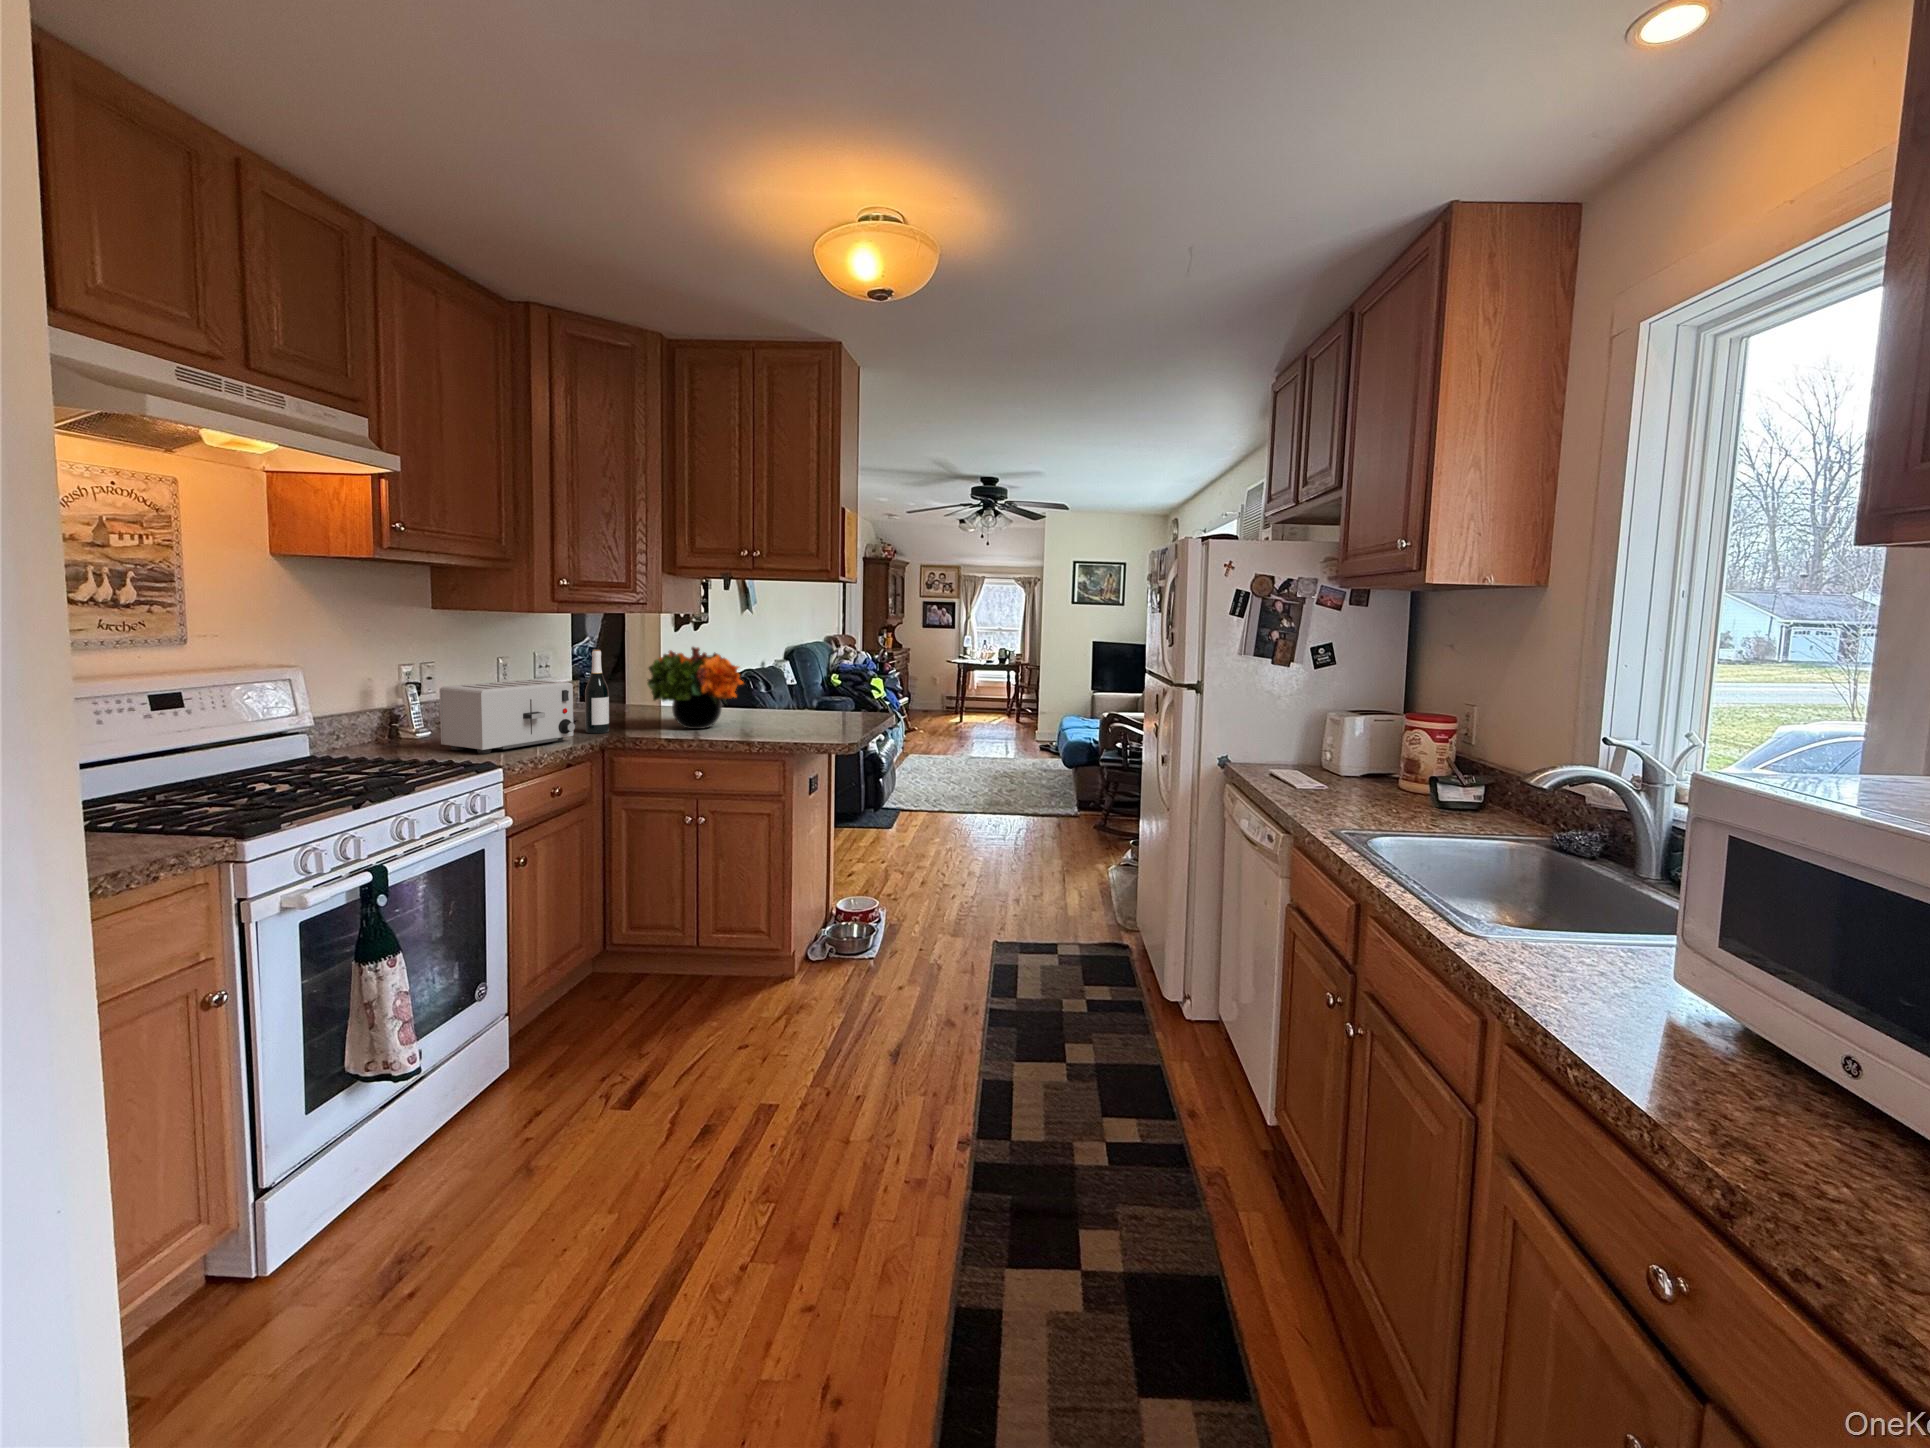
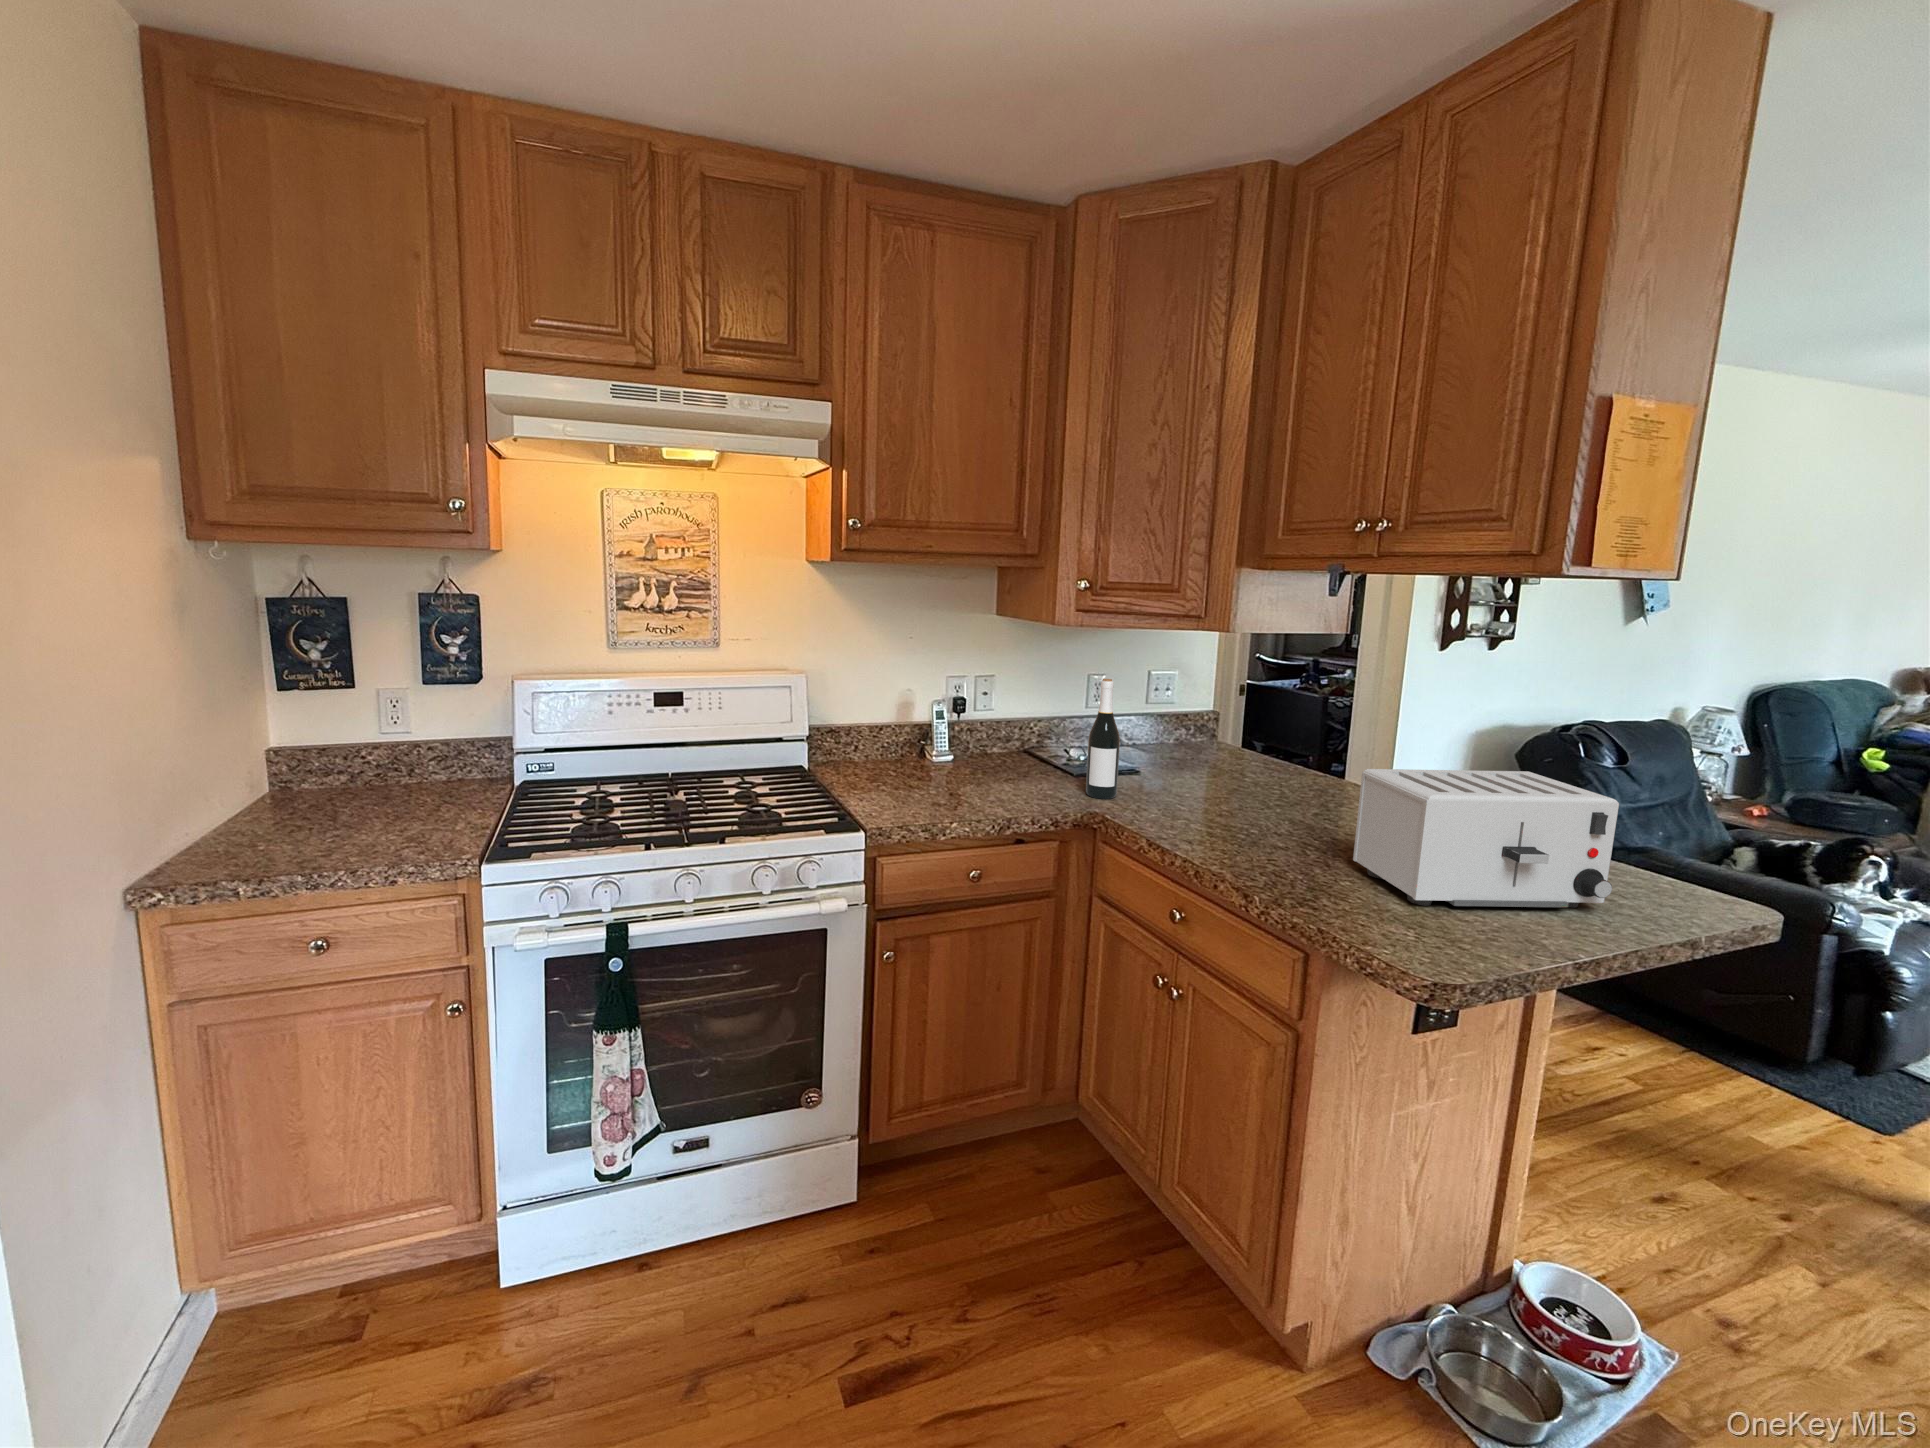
flower arrangement: present [647,647,743,729] -> none [1153,688,1328,829]
toaster: present [440,679,575,754] -> present [1353,769,1619,908]

